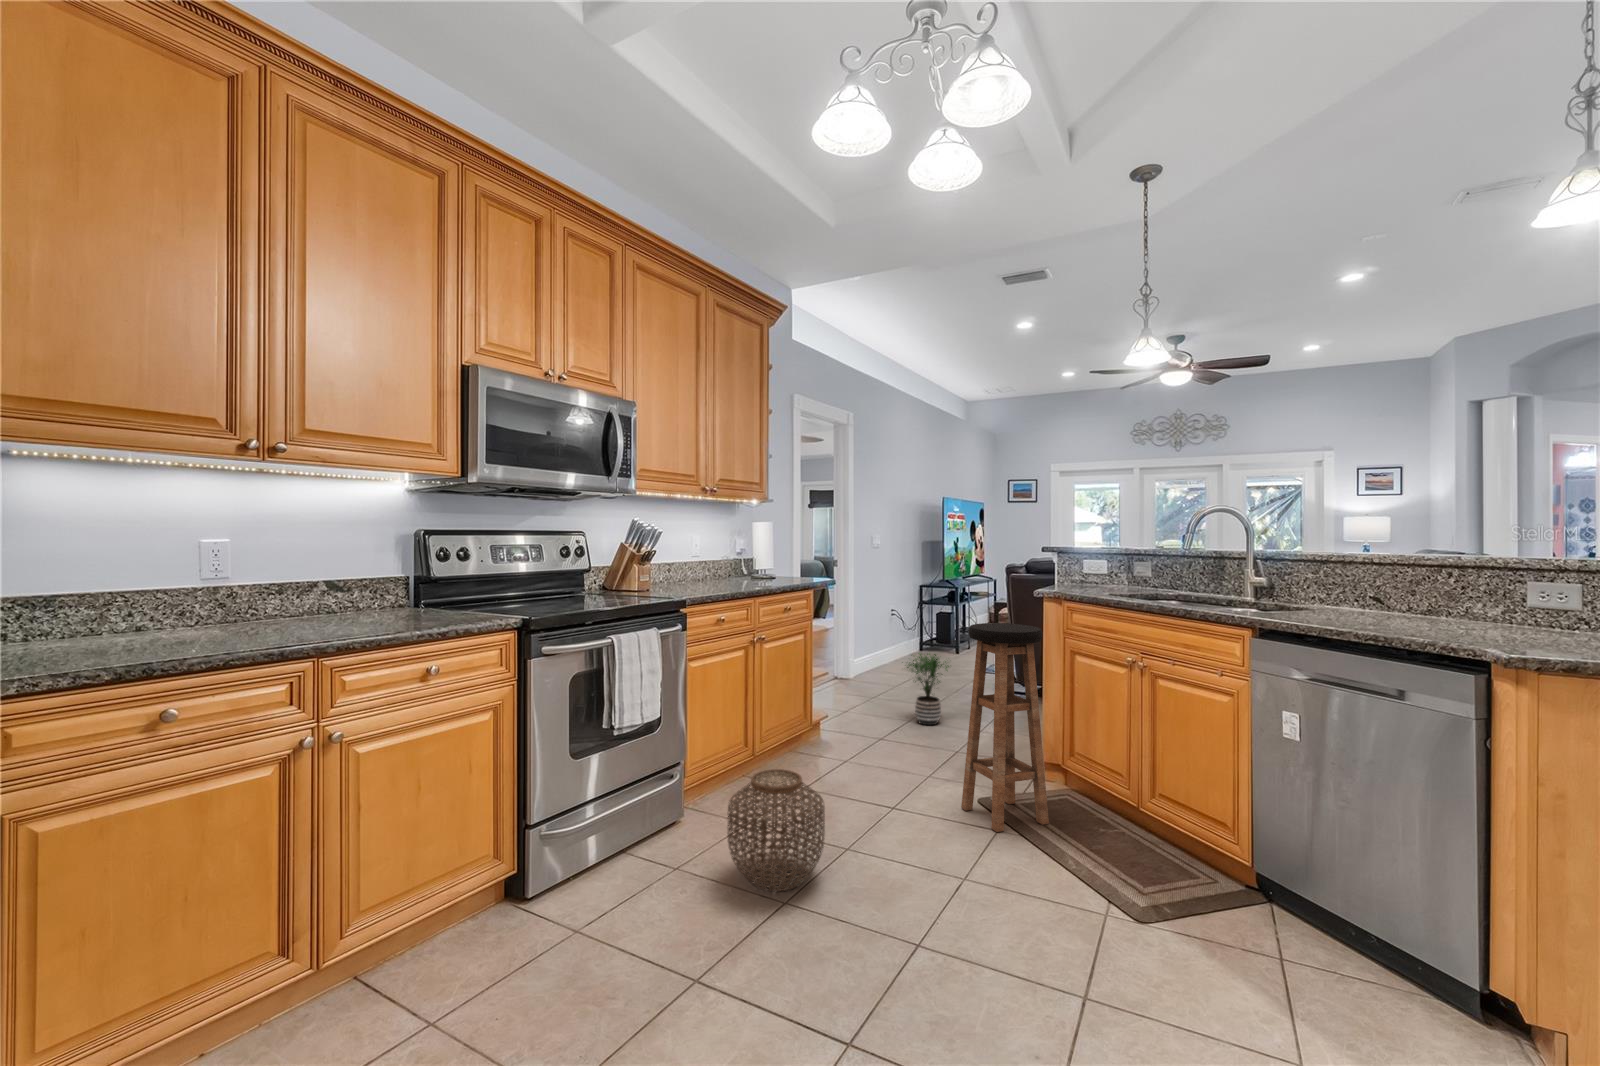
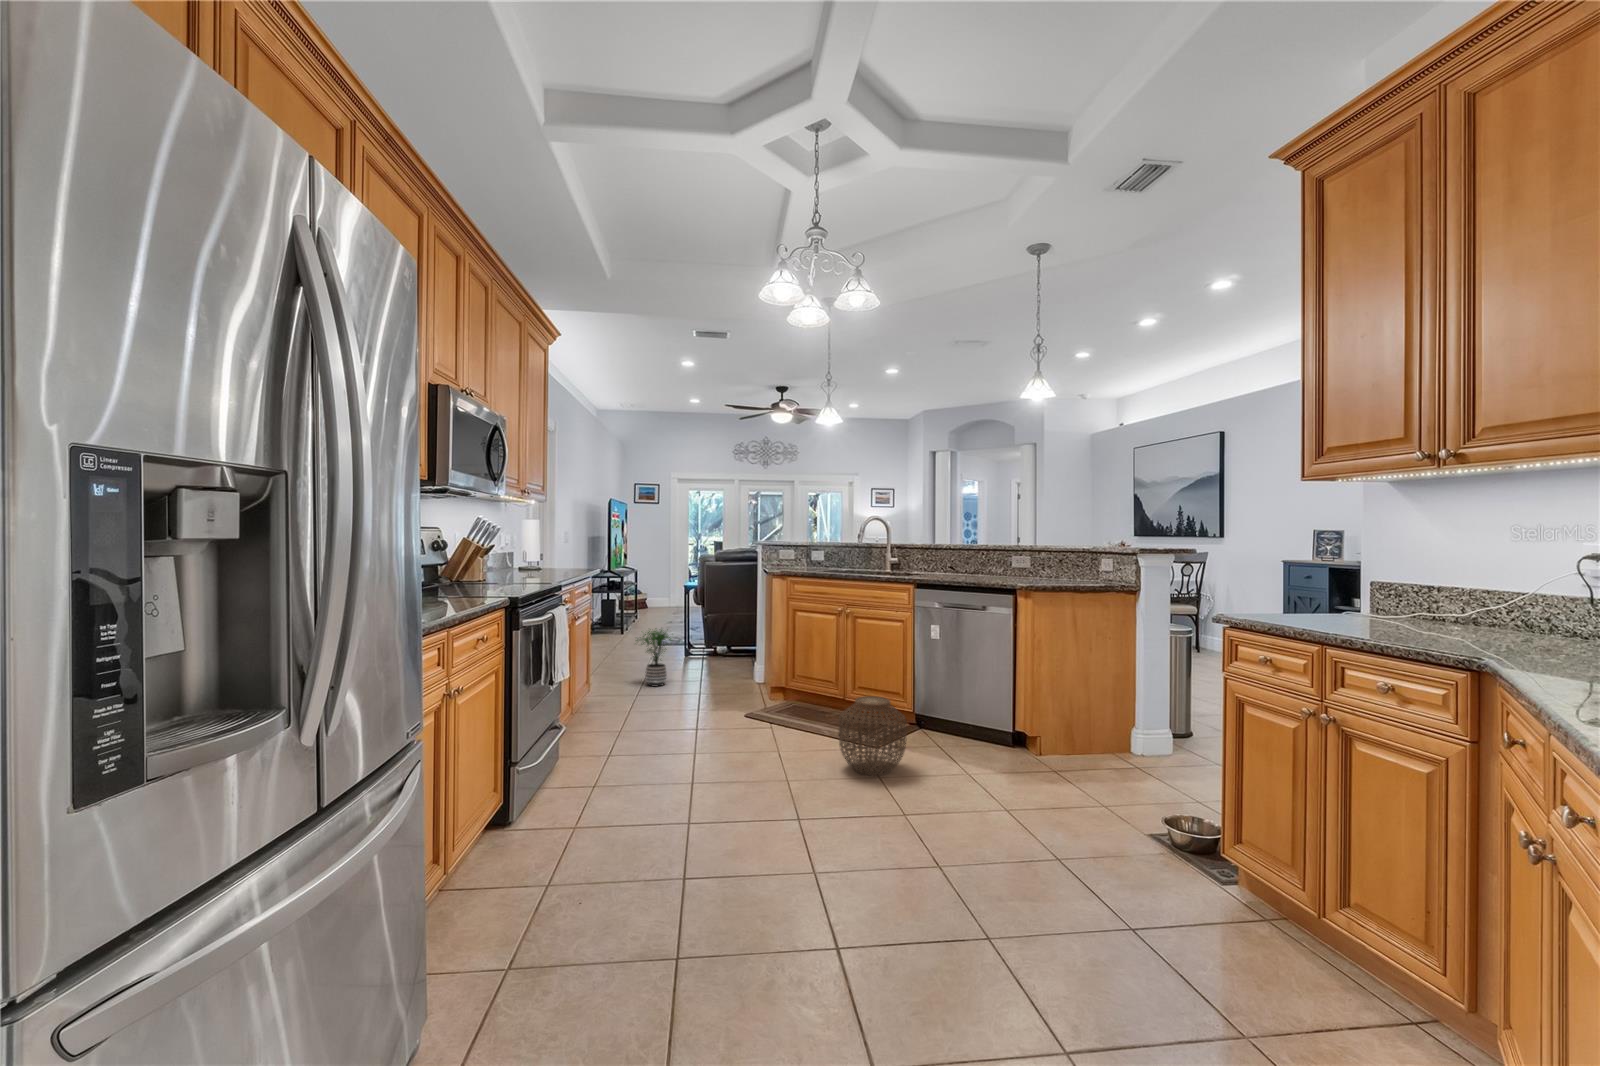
bar stool: present [961,623,1049,832] -> none [739,593,796,731]
woven basket: present [728,769,825,891] -> present [839,696,906,775]

